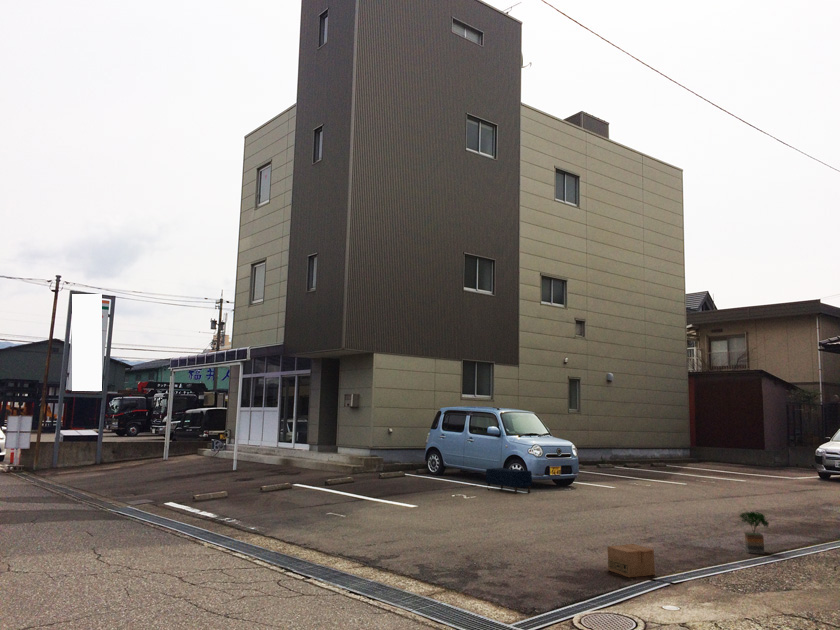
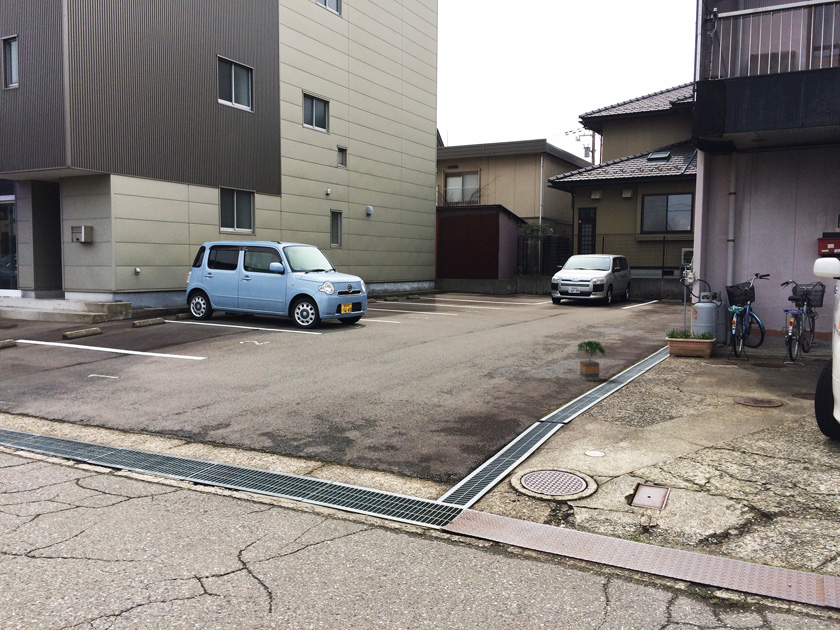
bench: present [486,468,532,494] -> none [268,309,322,336]
cardboard box: present [607,544,655,577] -> none [480,384,529,420]

